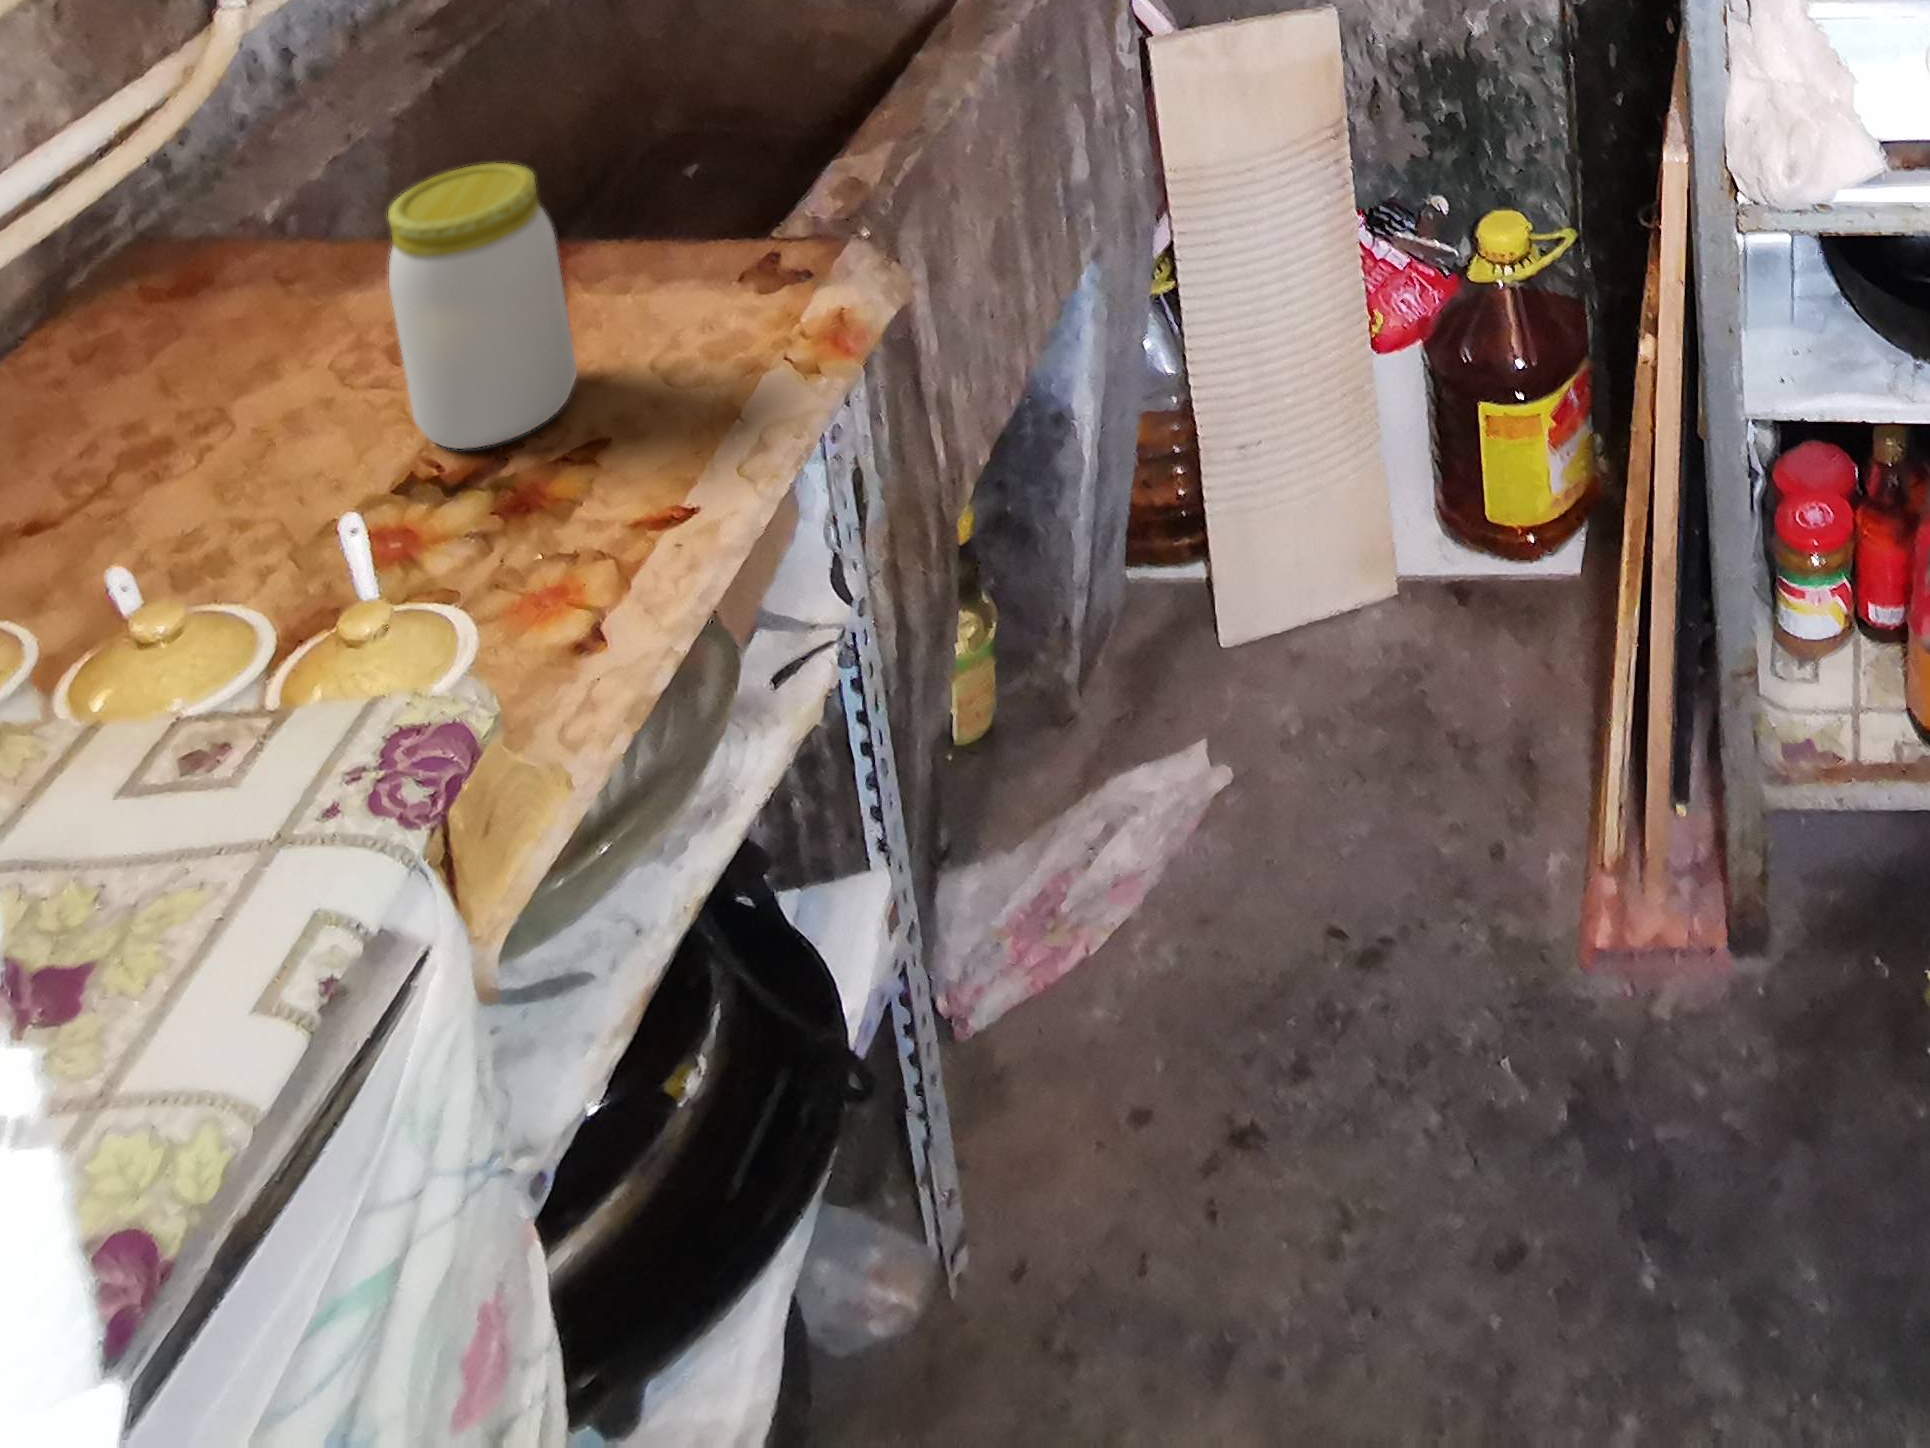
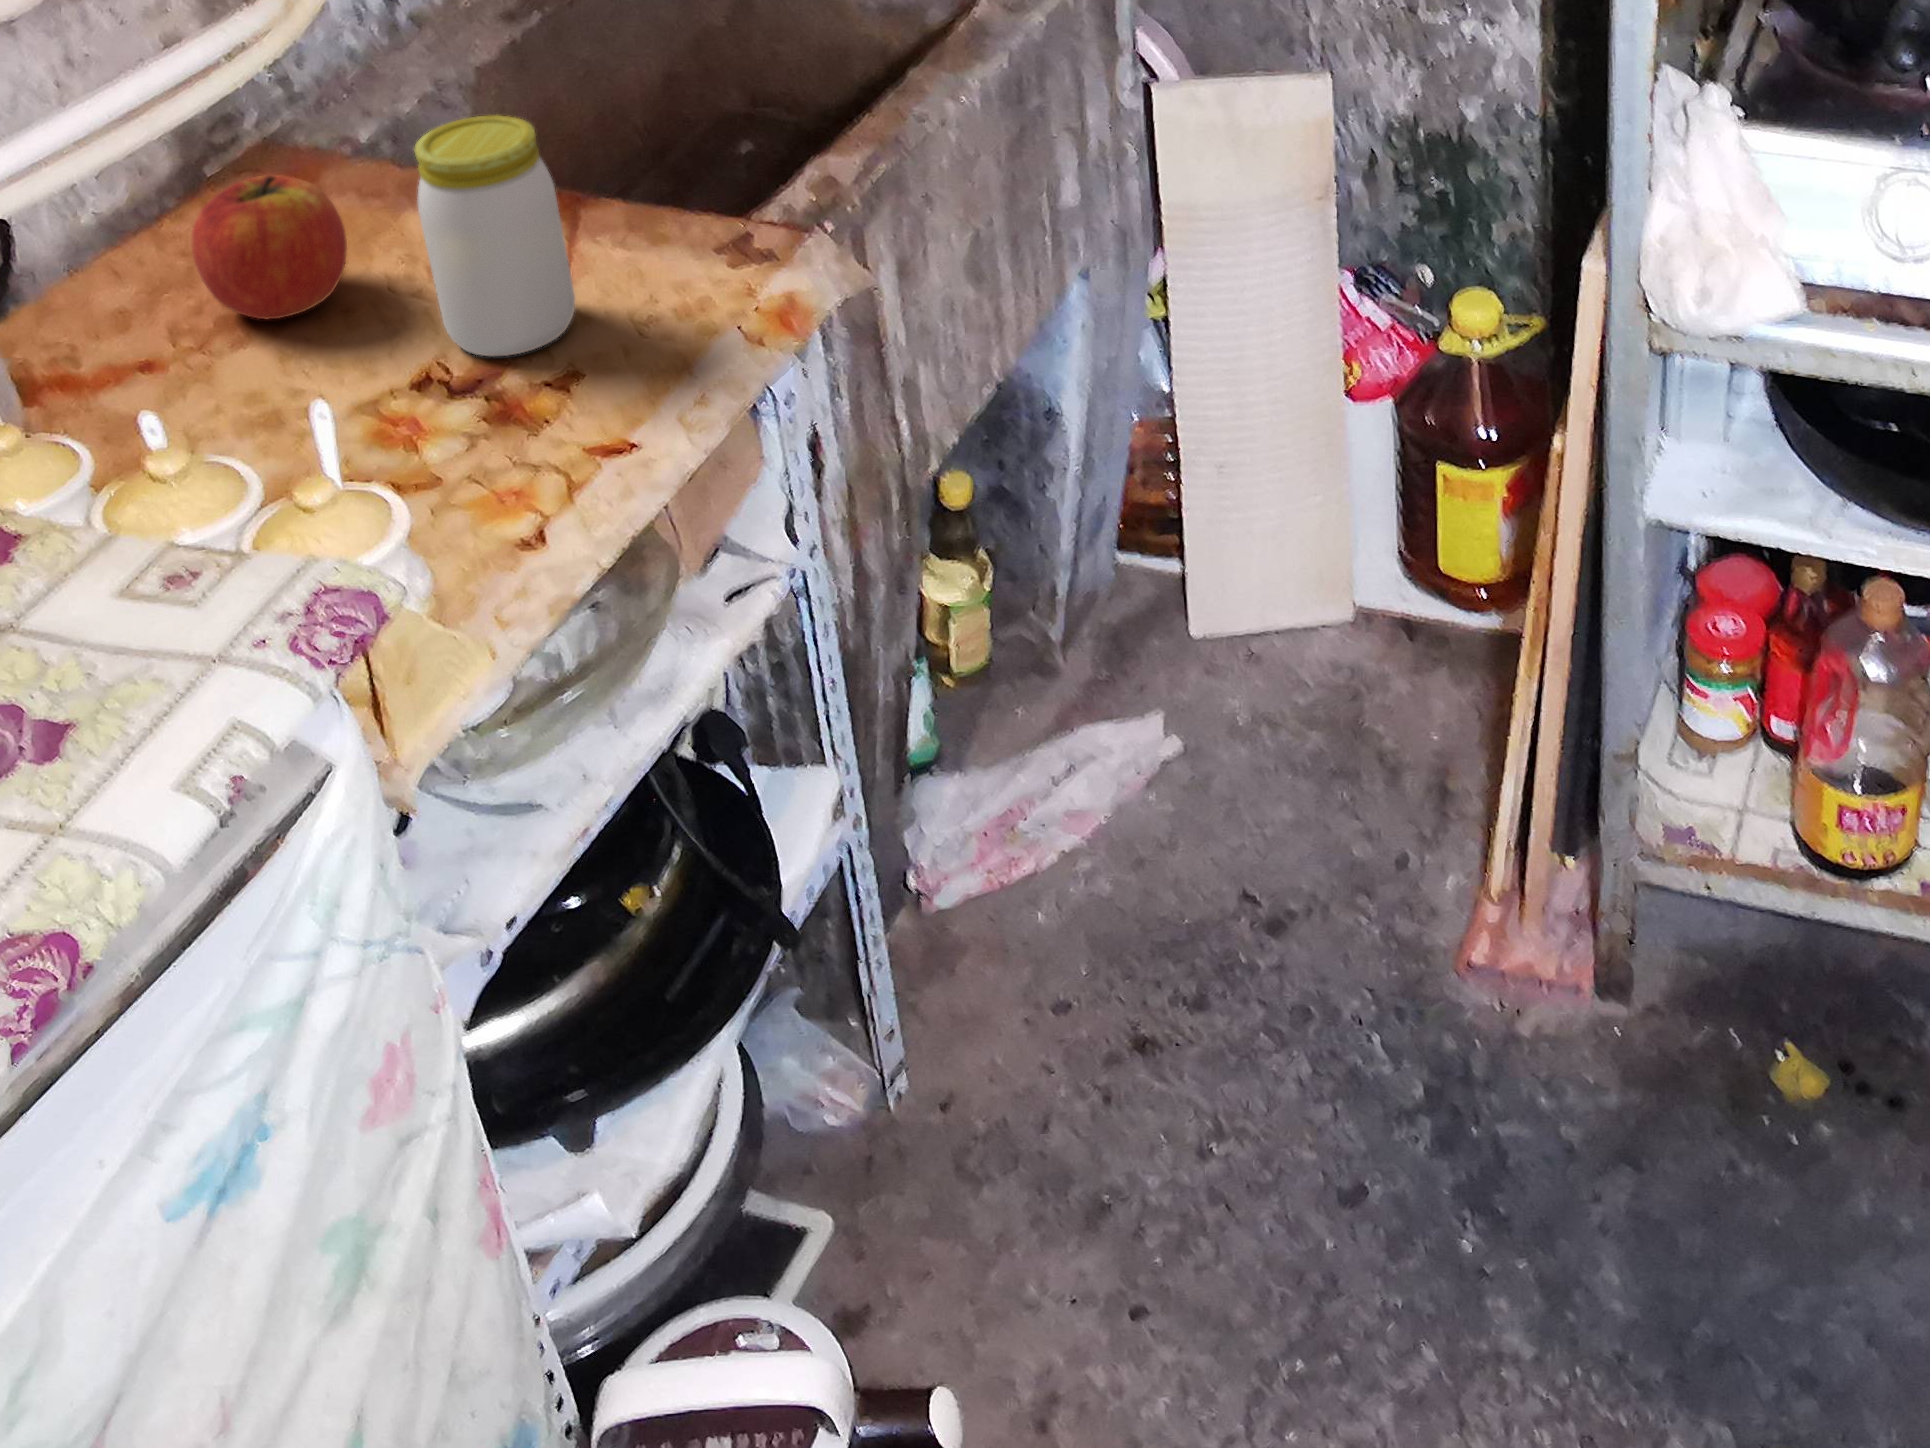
apple: none [77,274,278,453] -> present [192,175,347,320]

